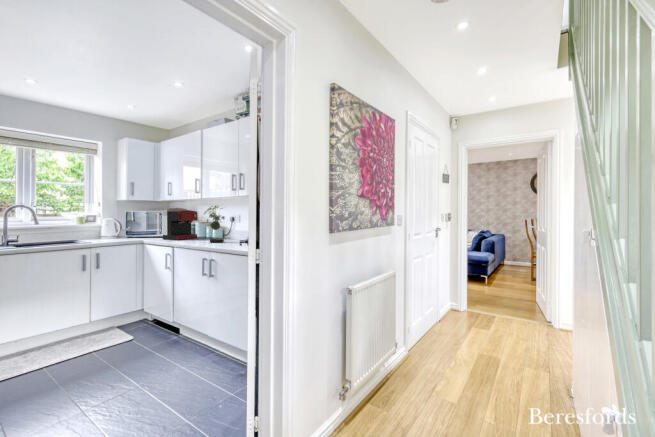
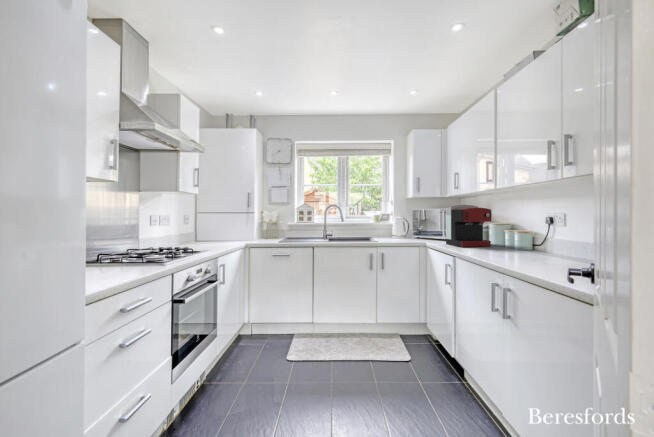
plant: present [204,206,225,242] -> none [496,193,540,259]

